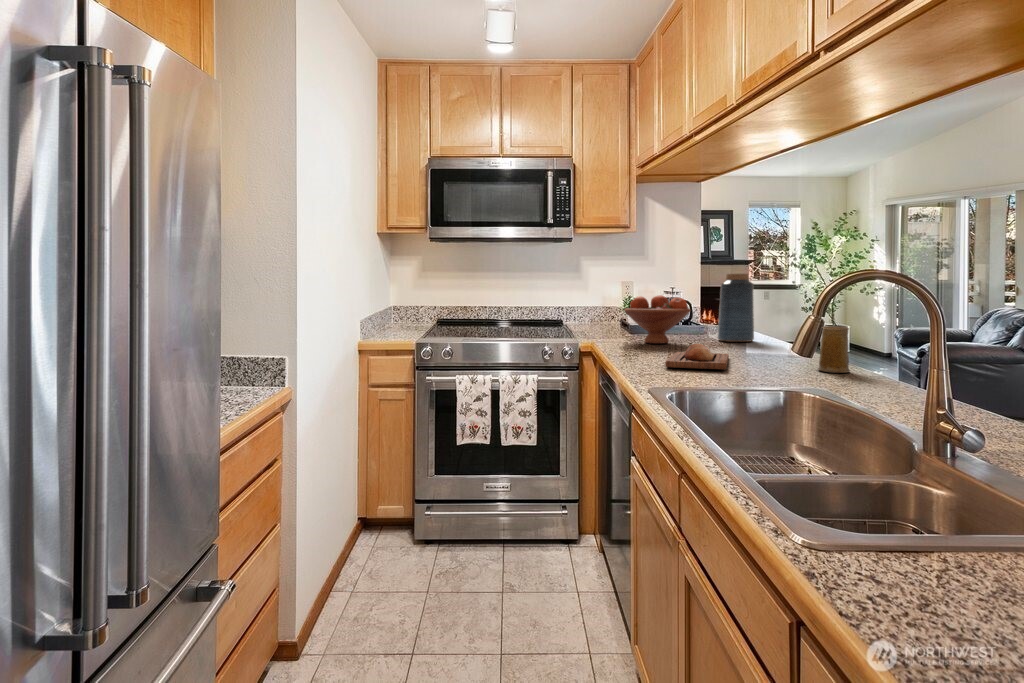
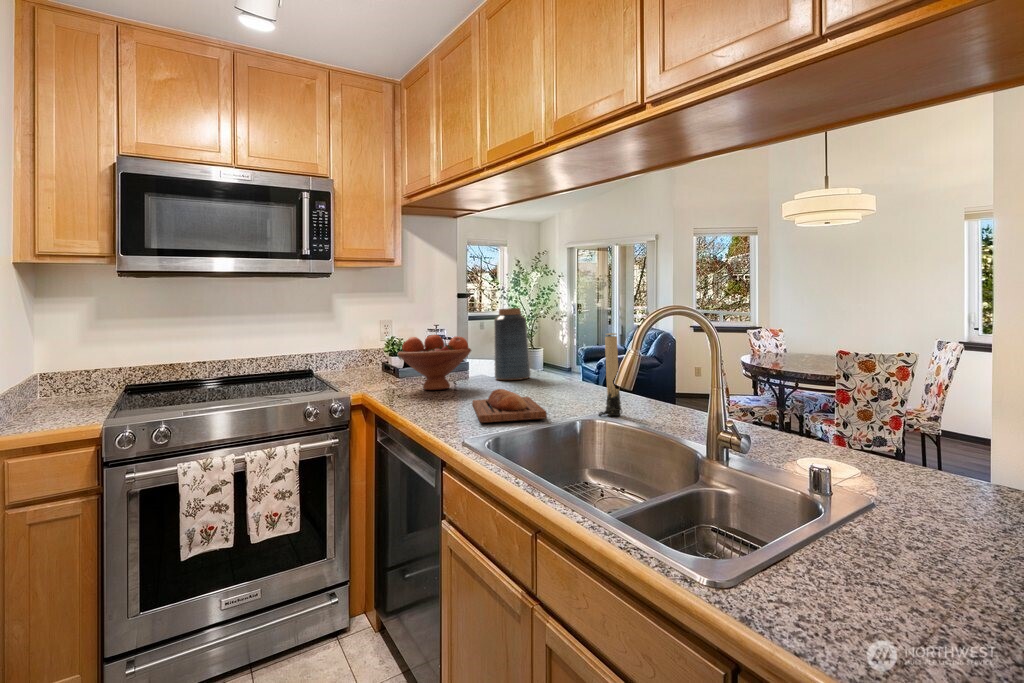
candle: none [779,297,804,375] -> present [599,333,622,416]
mug: present [818,326,850,373] -> none [627,360,657,409]

